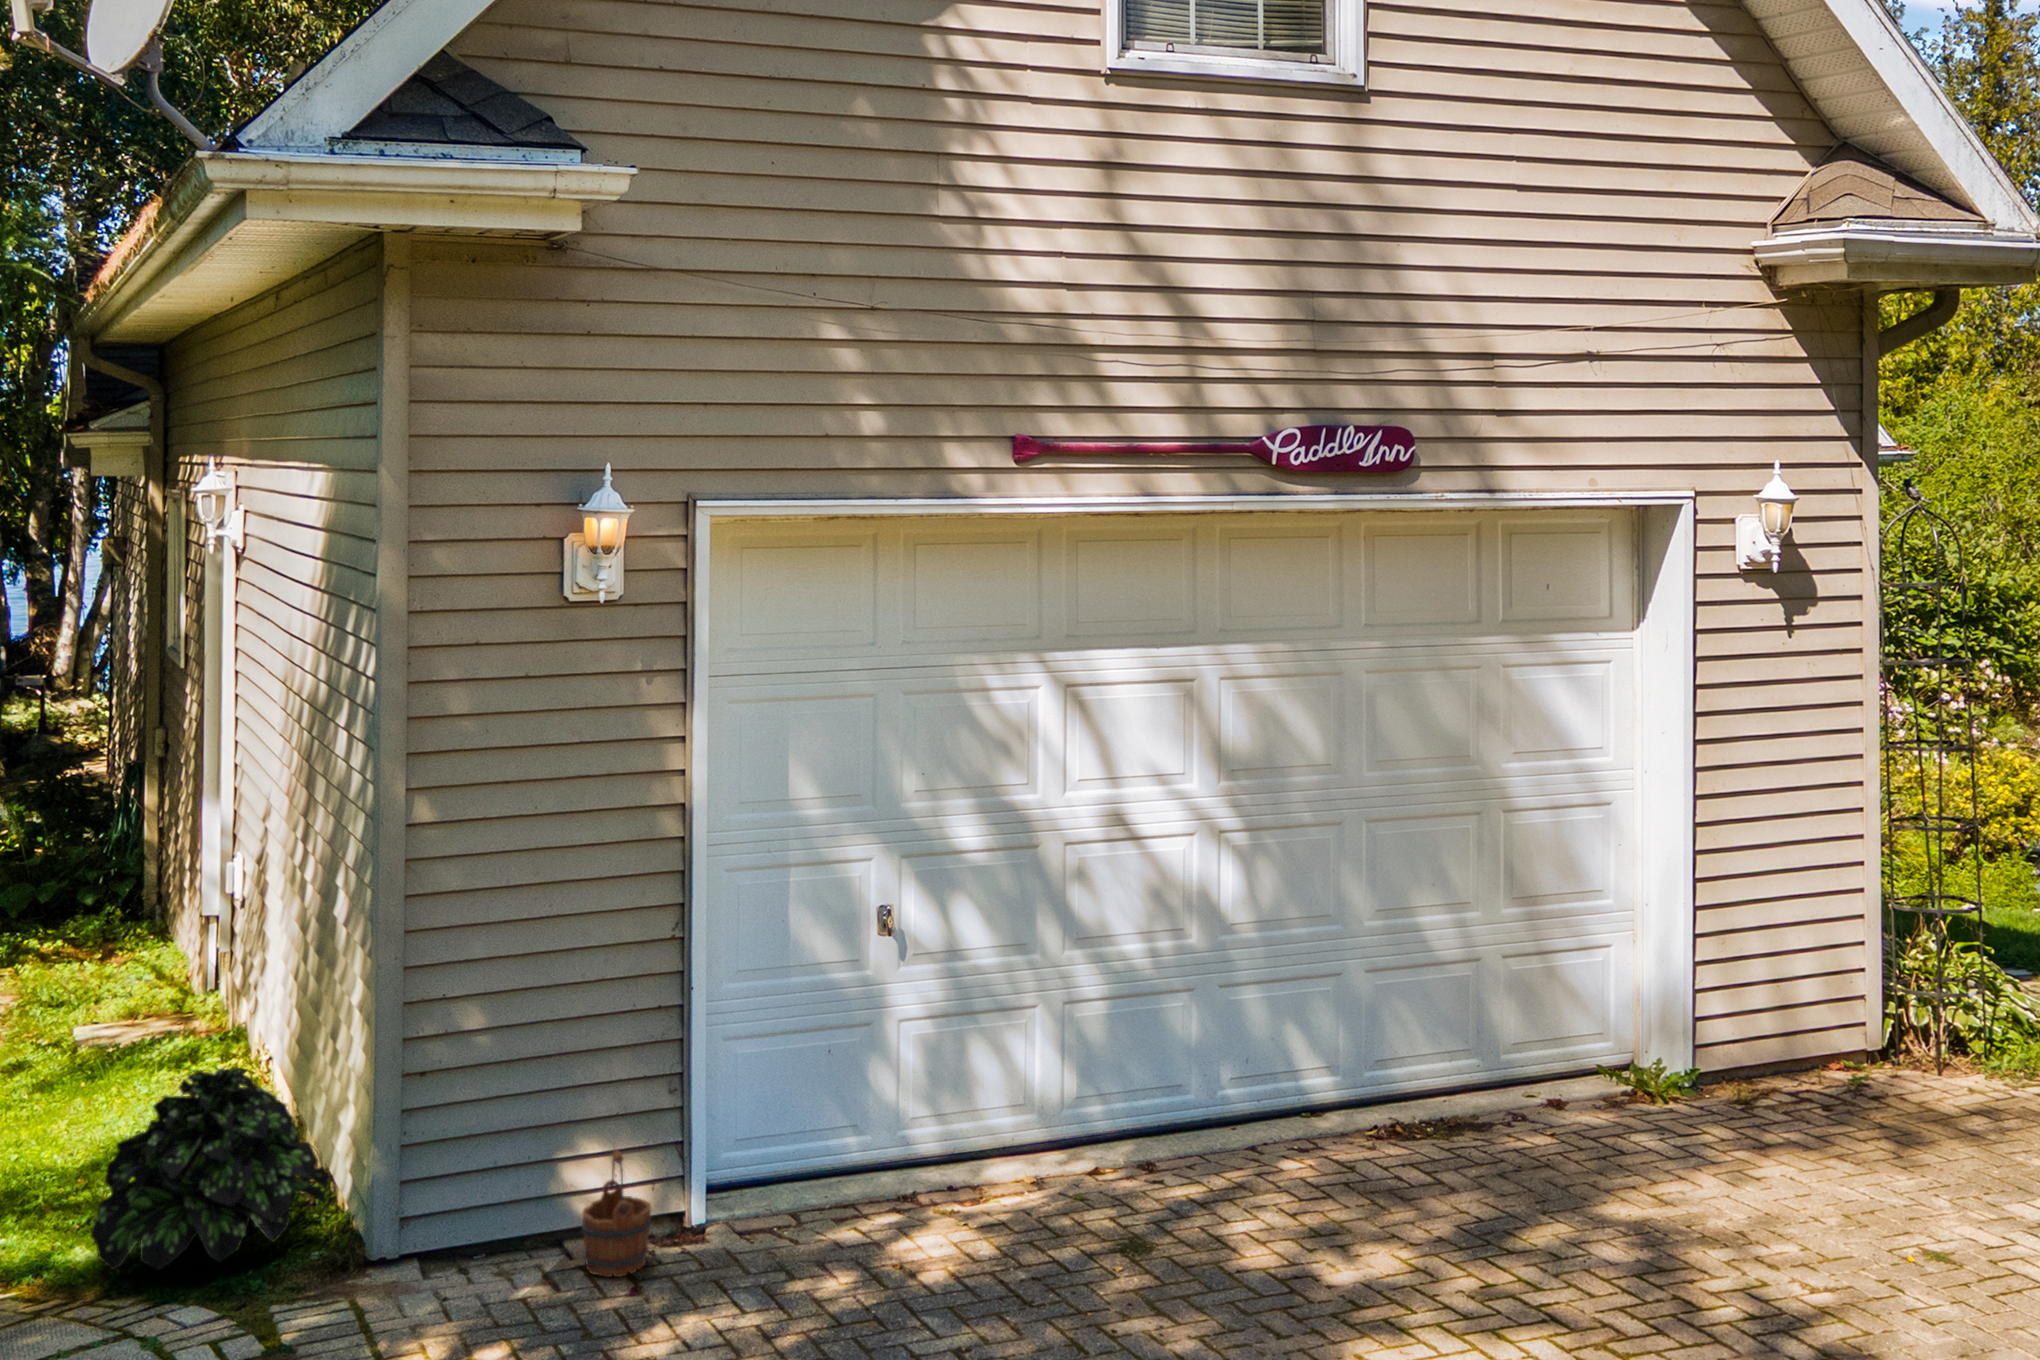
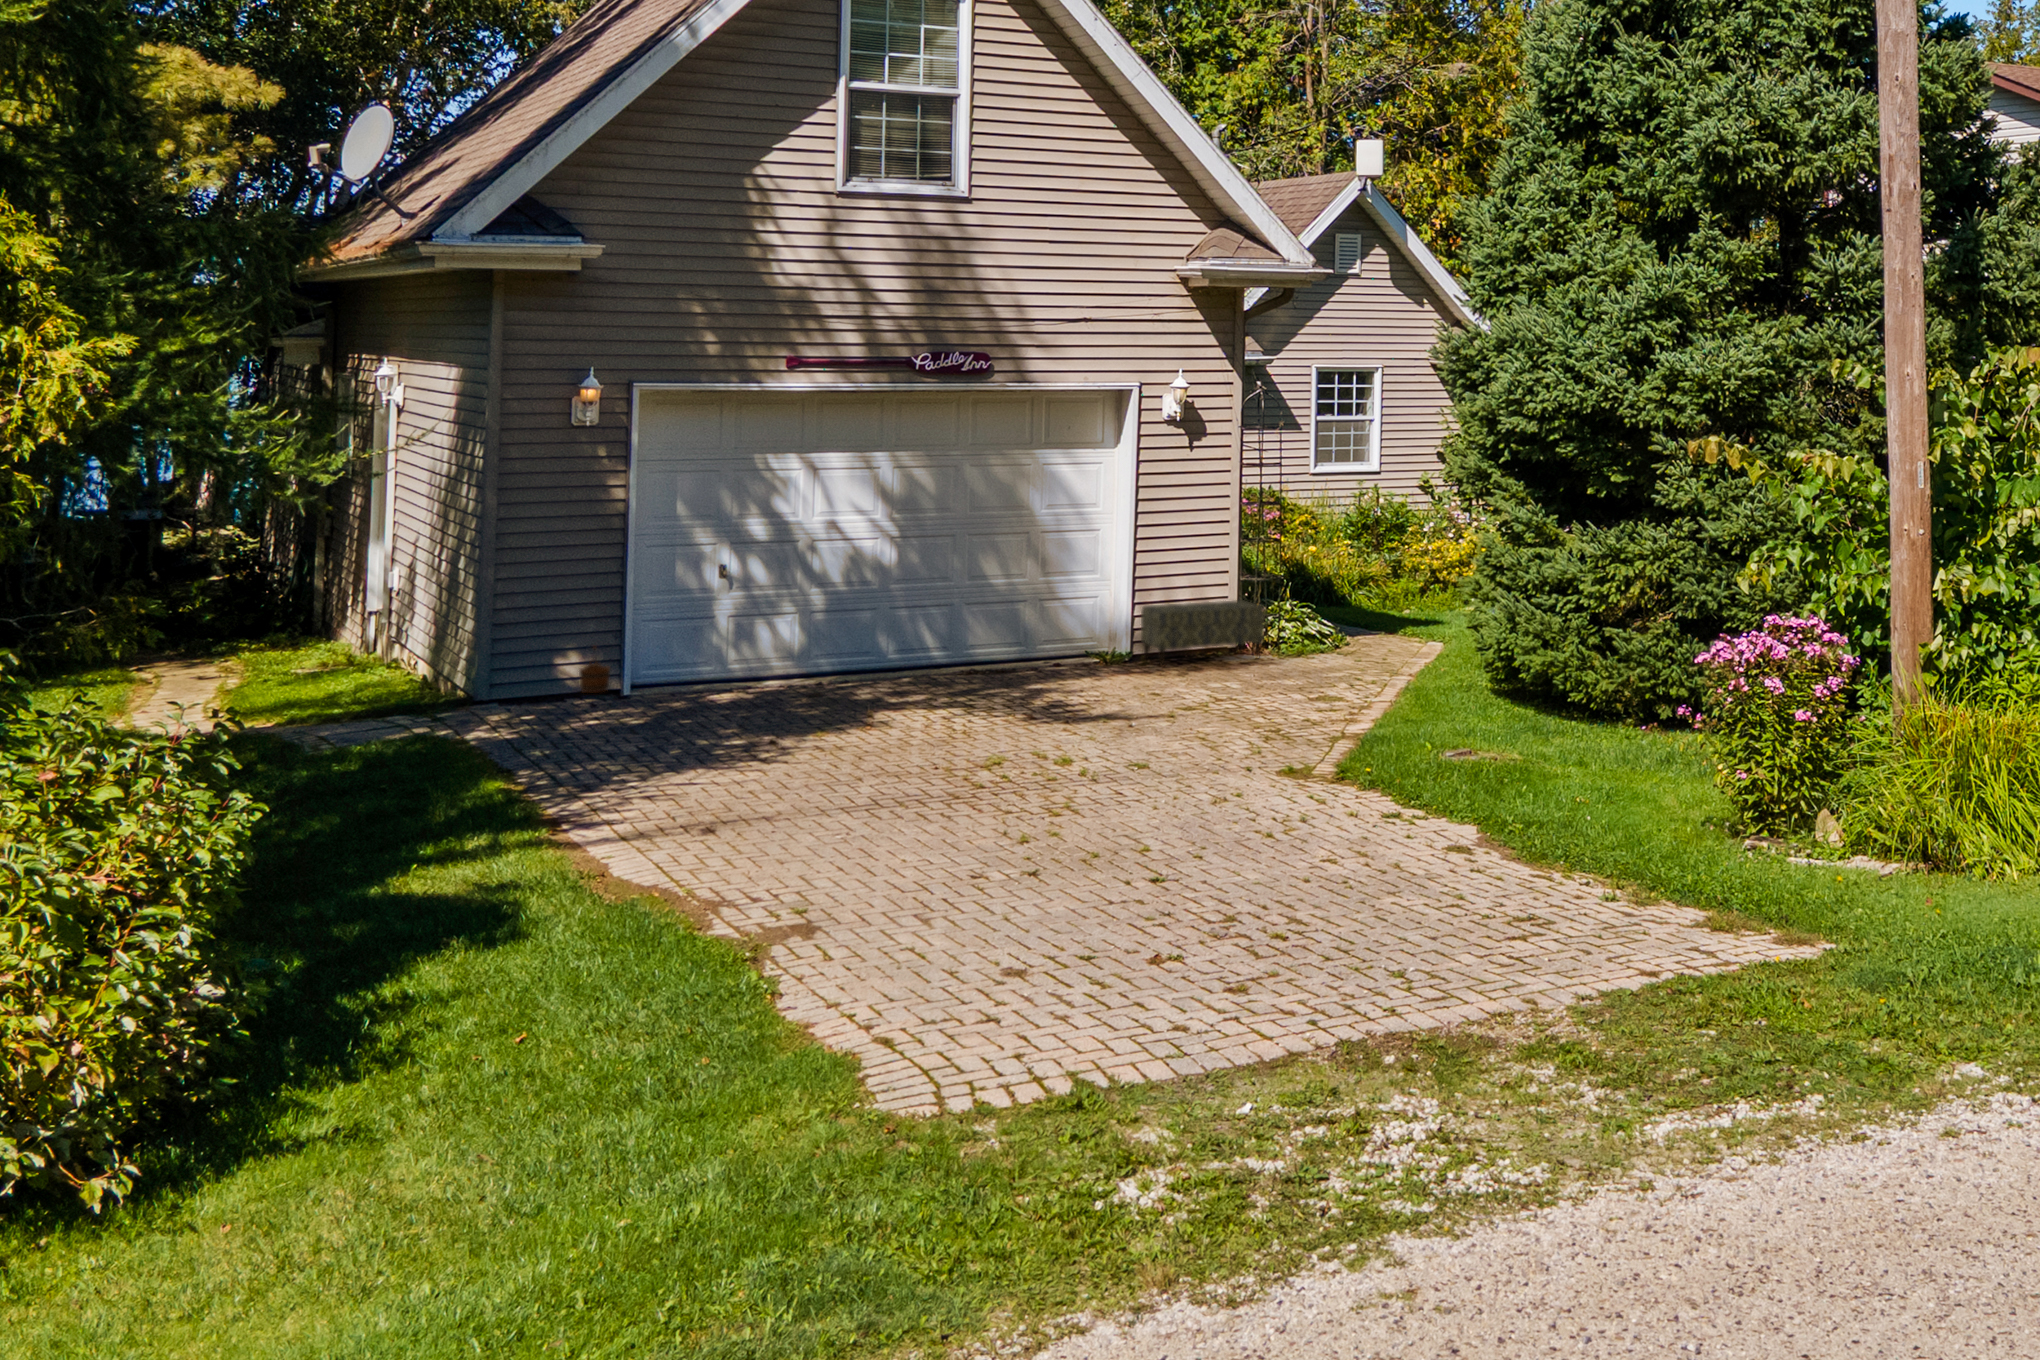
bench: none [1706,955,1977,1130] -> present [1141,600,1265,665]
potted plant: present [91,1068,330,1270] -> none [356,615,466,691]

